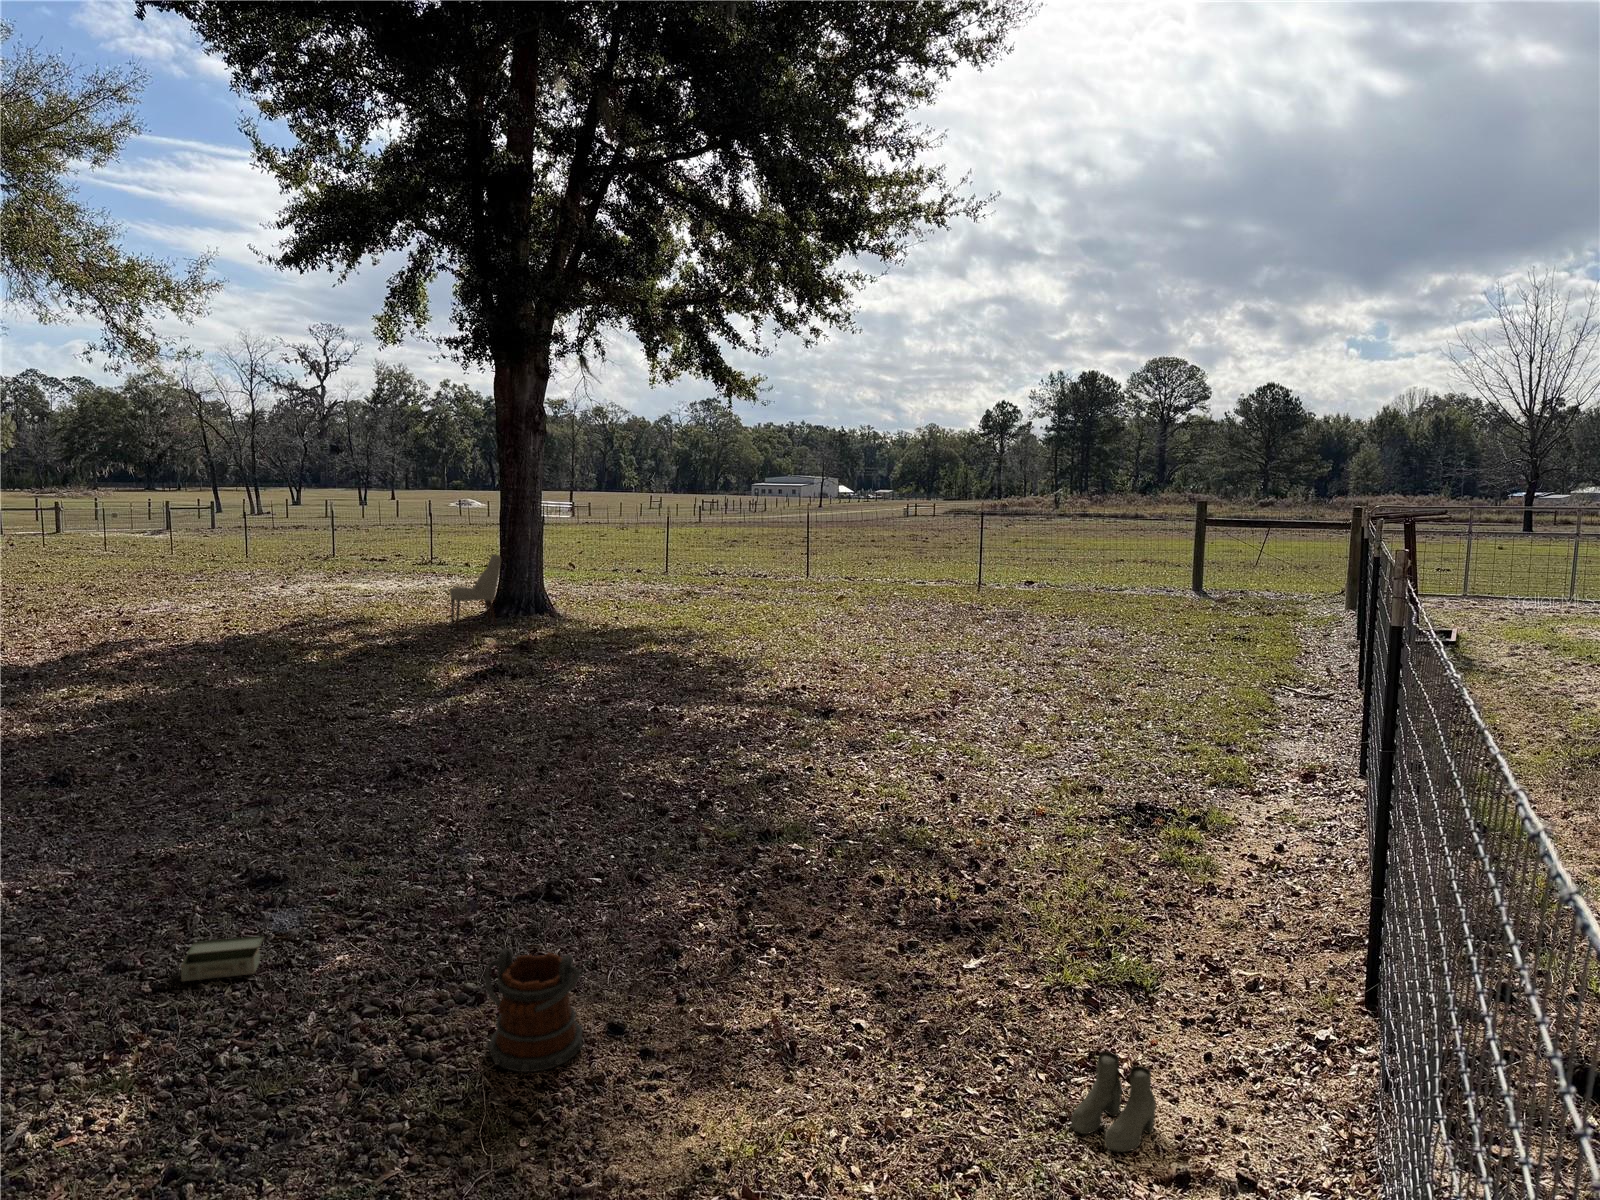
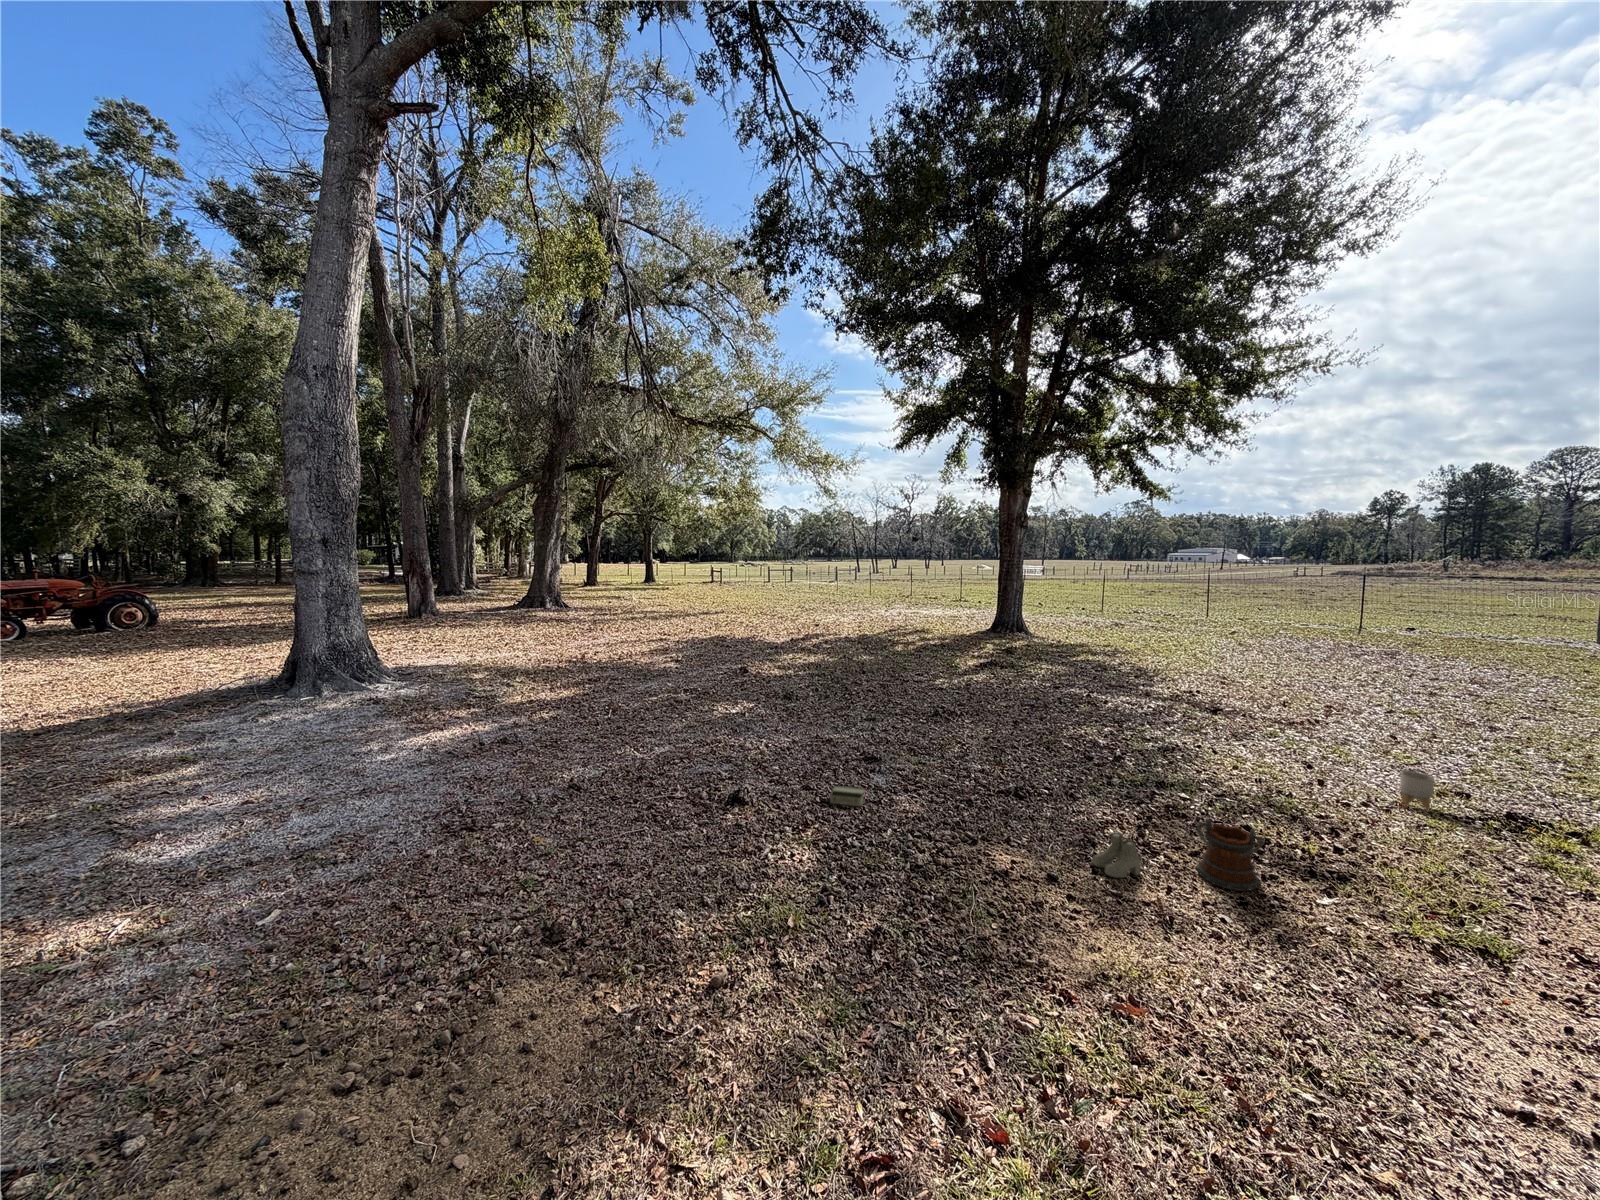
chair: present [450,554,501,627] -> none [952,591,982,633]
planter: none [1038,768,1070,818] -> present [1400,771,1435,812]
bucket: present [485,948,583,1072] -> present [1196,818,1263,891]
boots: present [1071,1052,1156,1152] -> present [1092,832,1141,878]

